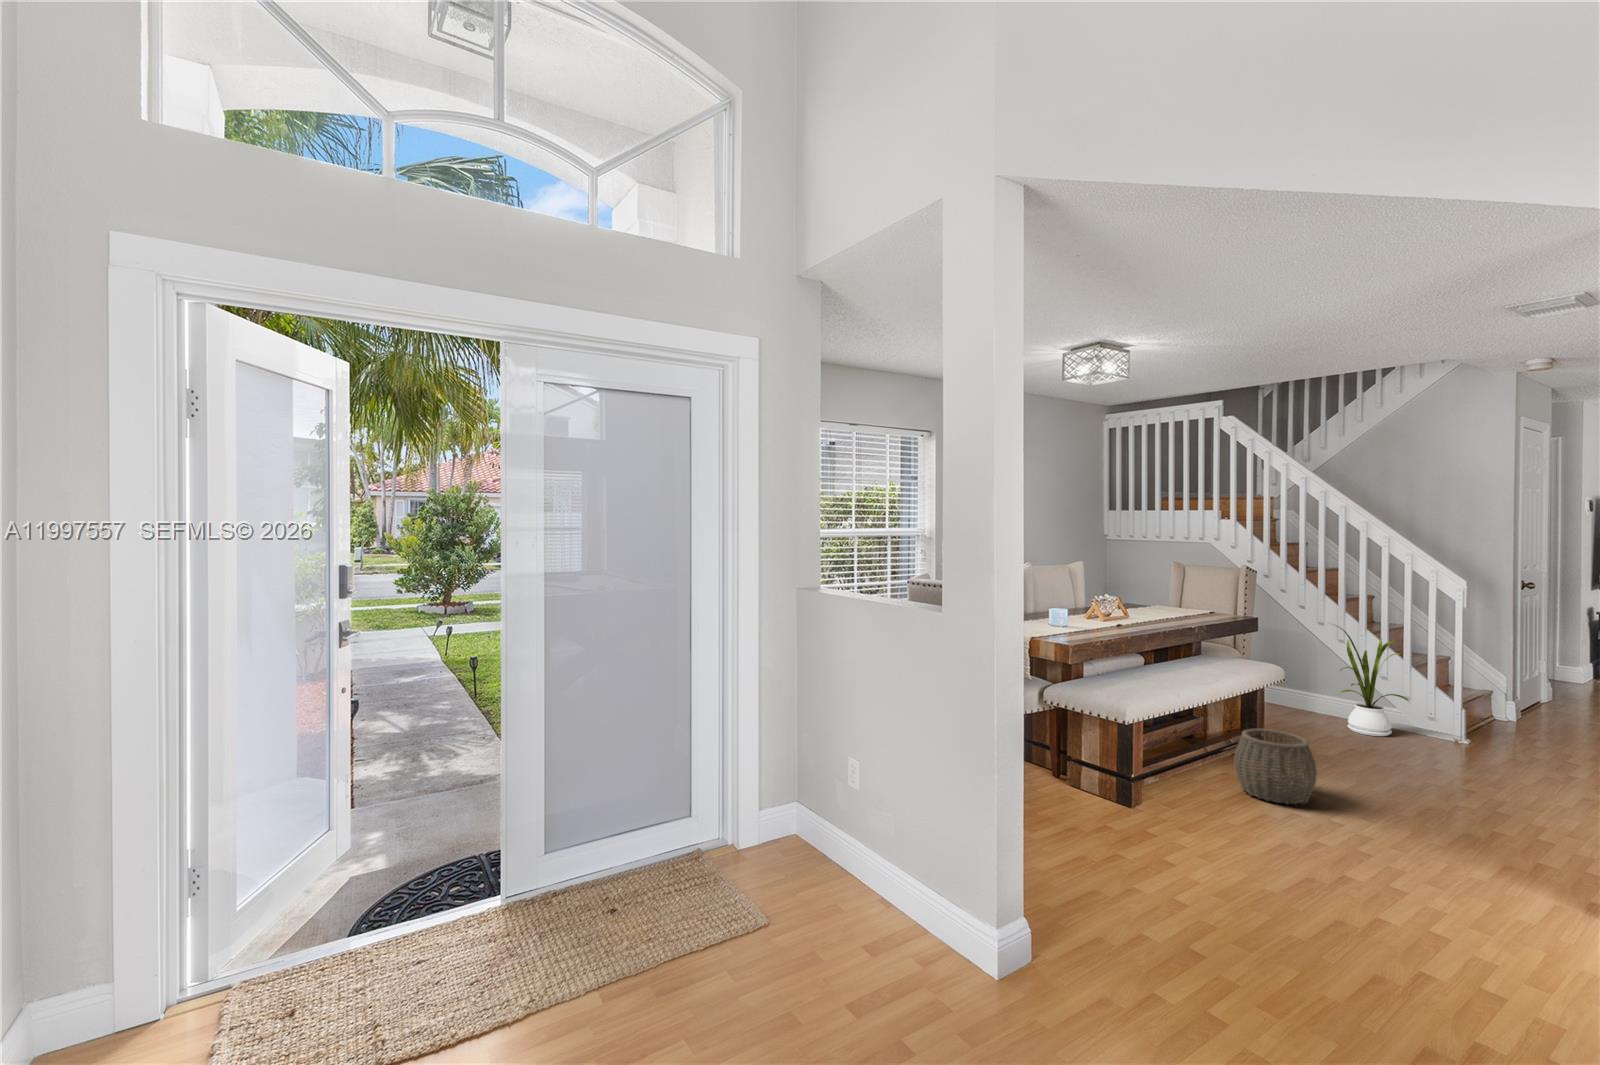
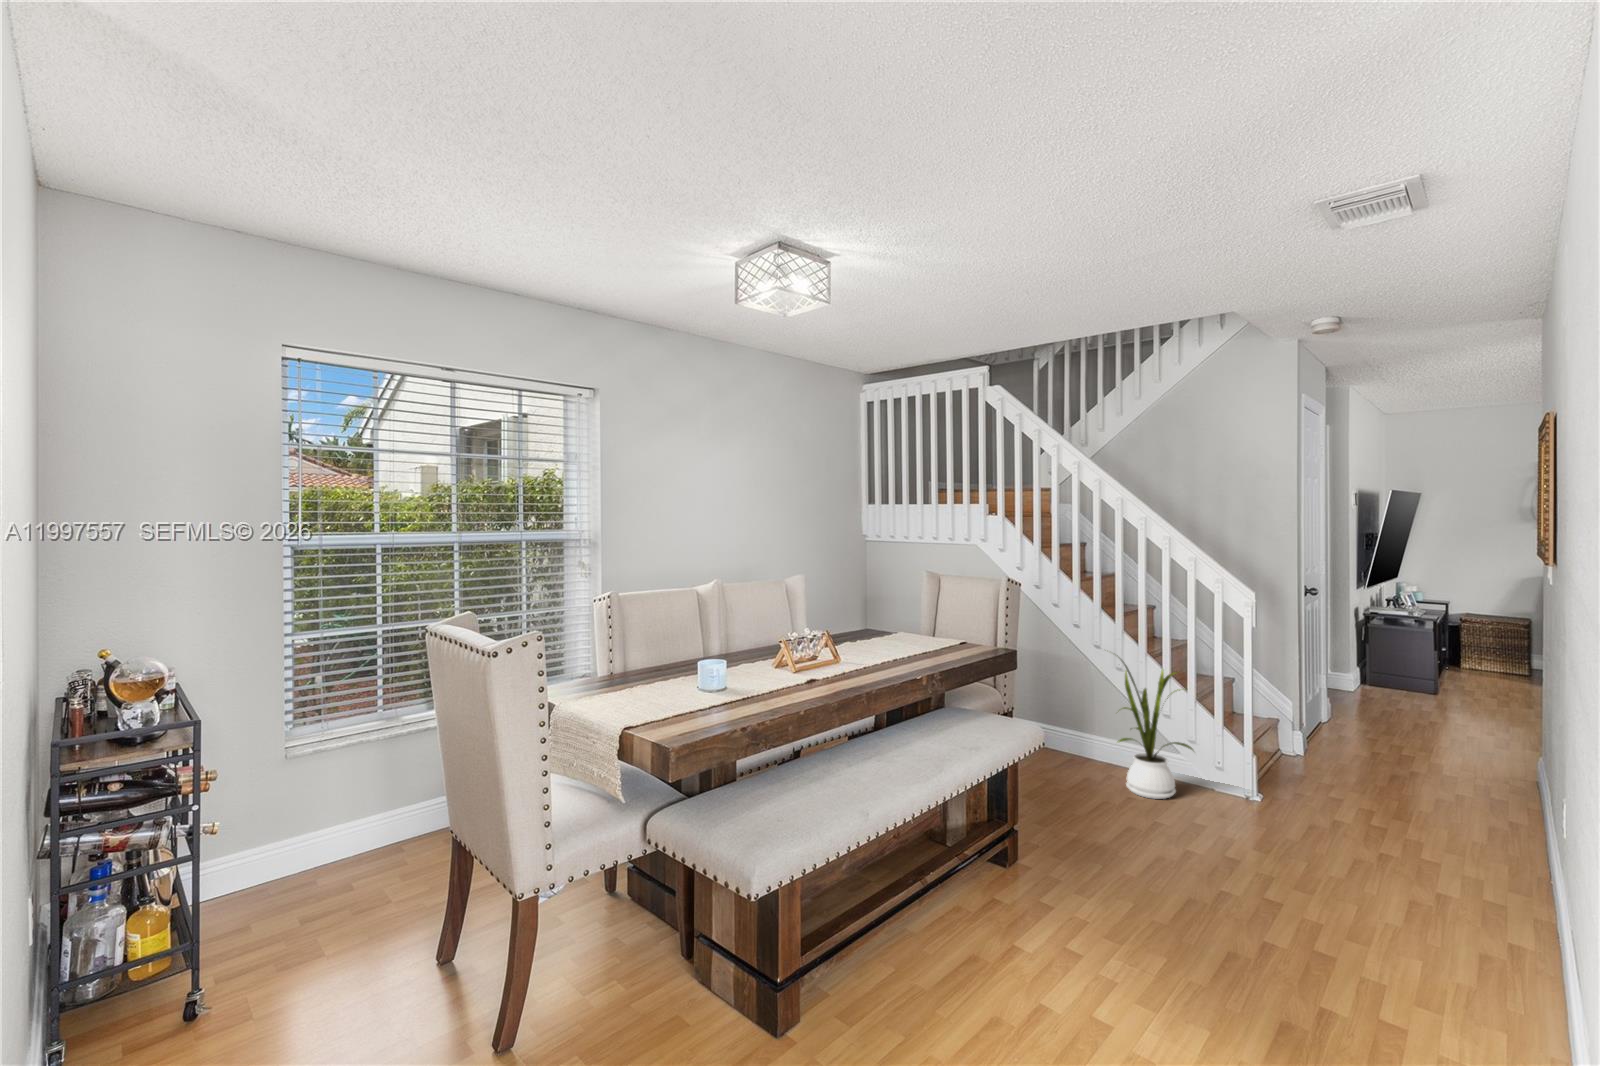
woven basket: present [1234,729,1317,804] -> none [963,842,1078,979]

